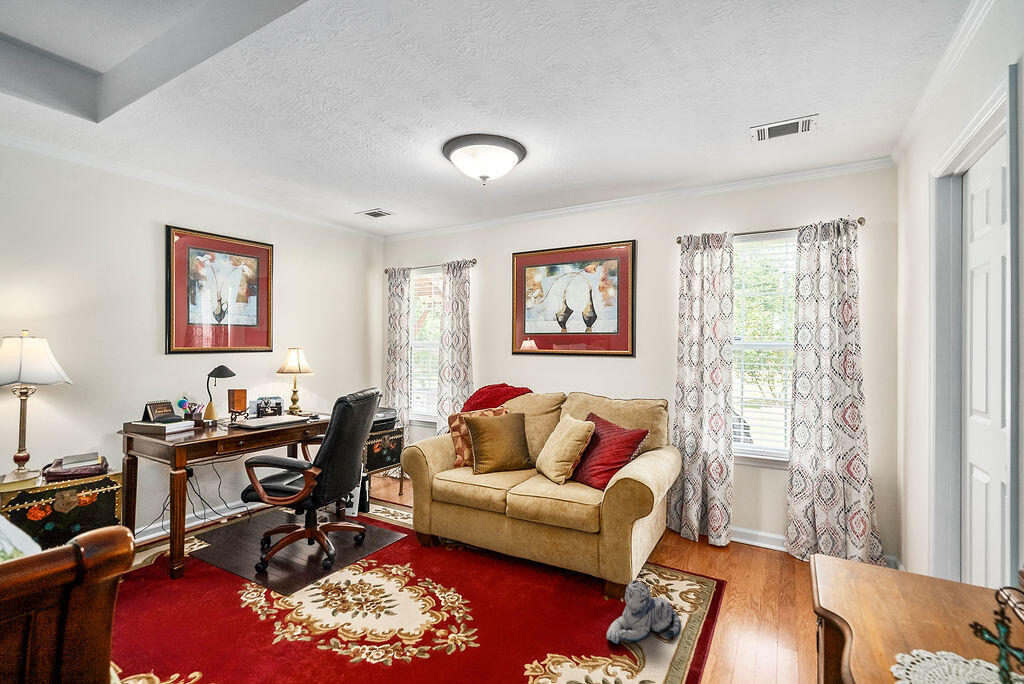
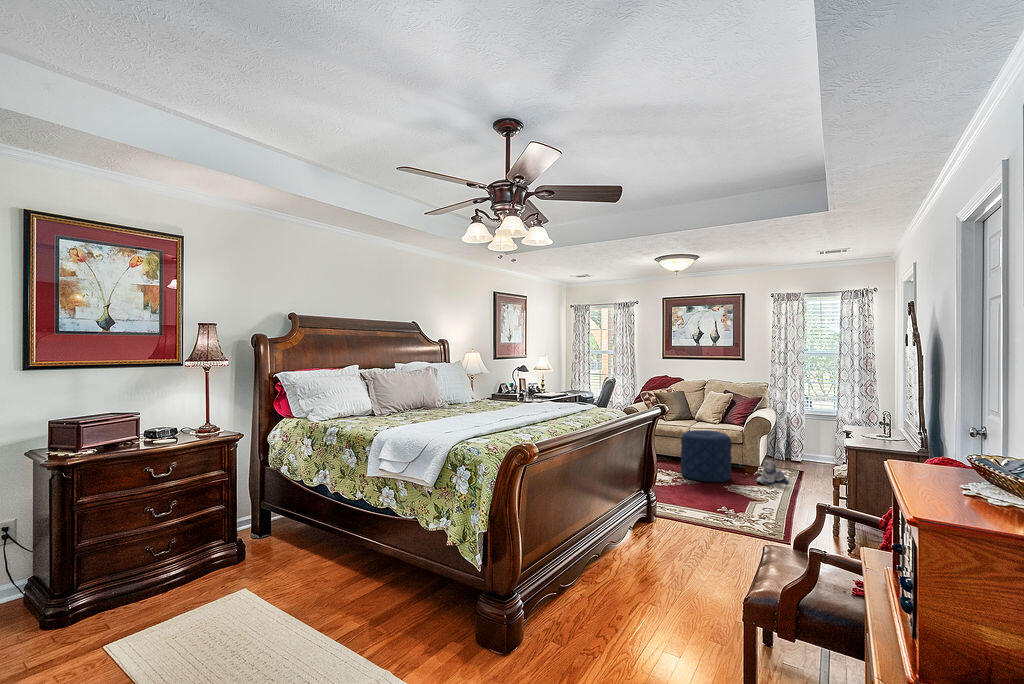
pouf: none [458,505,561,639] -> present [681,430,732,482]

